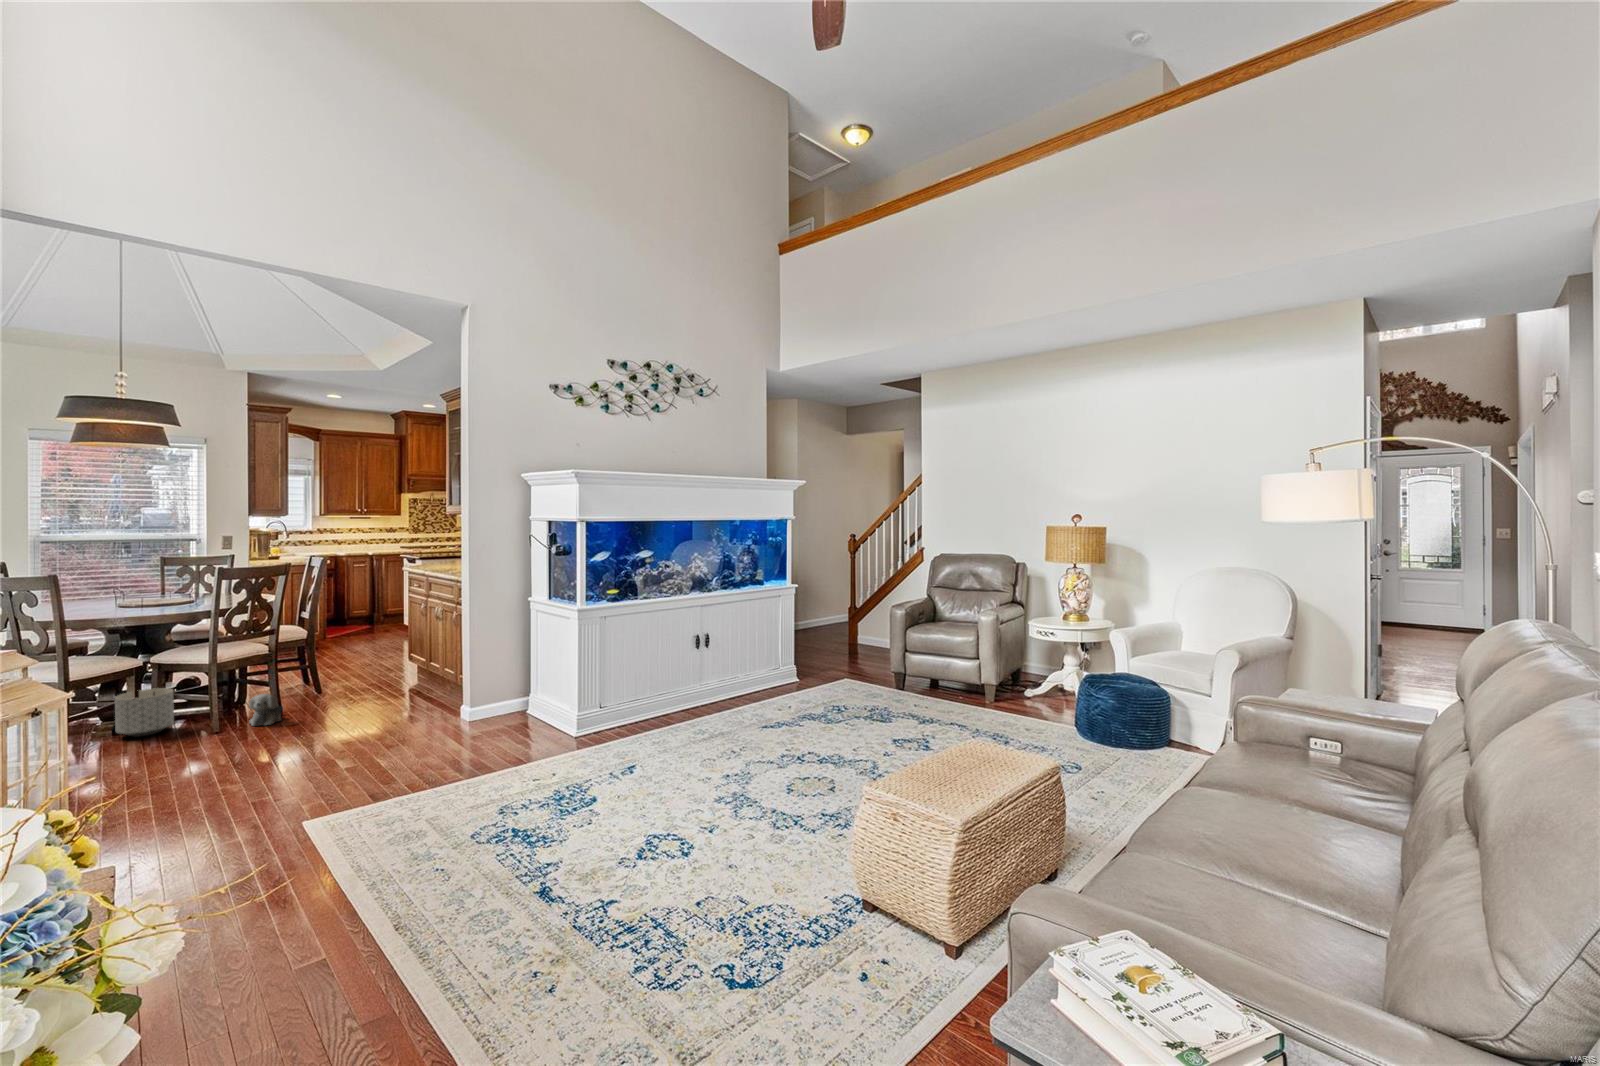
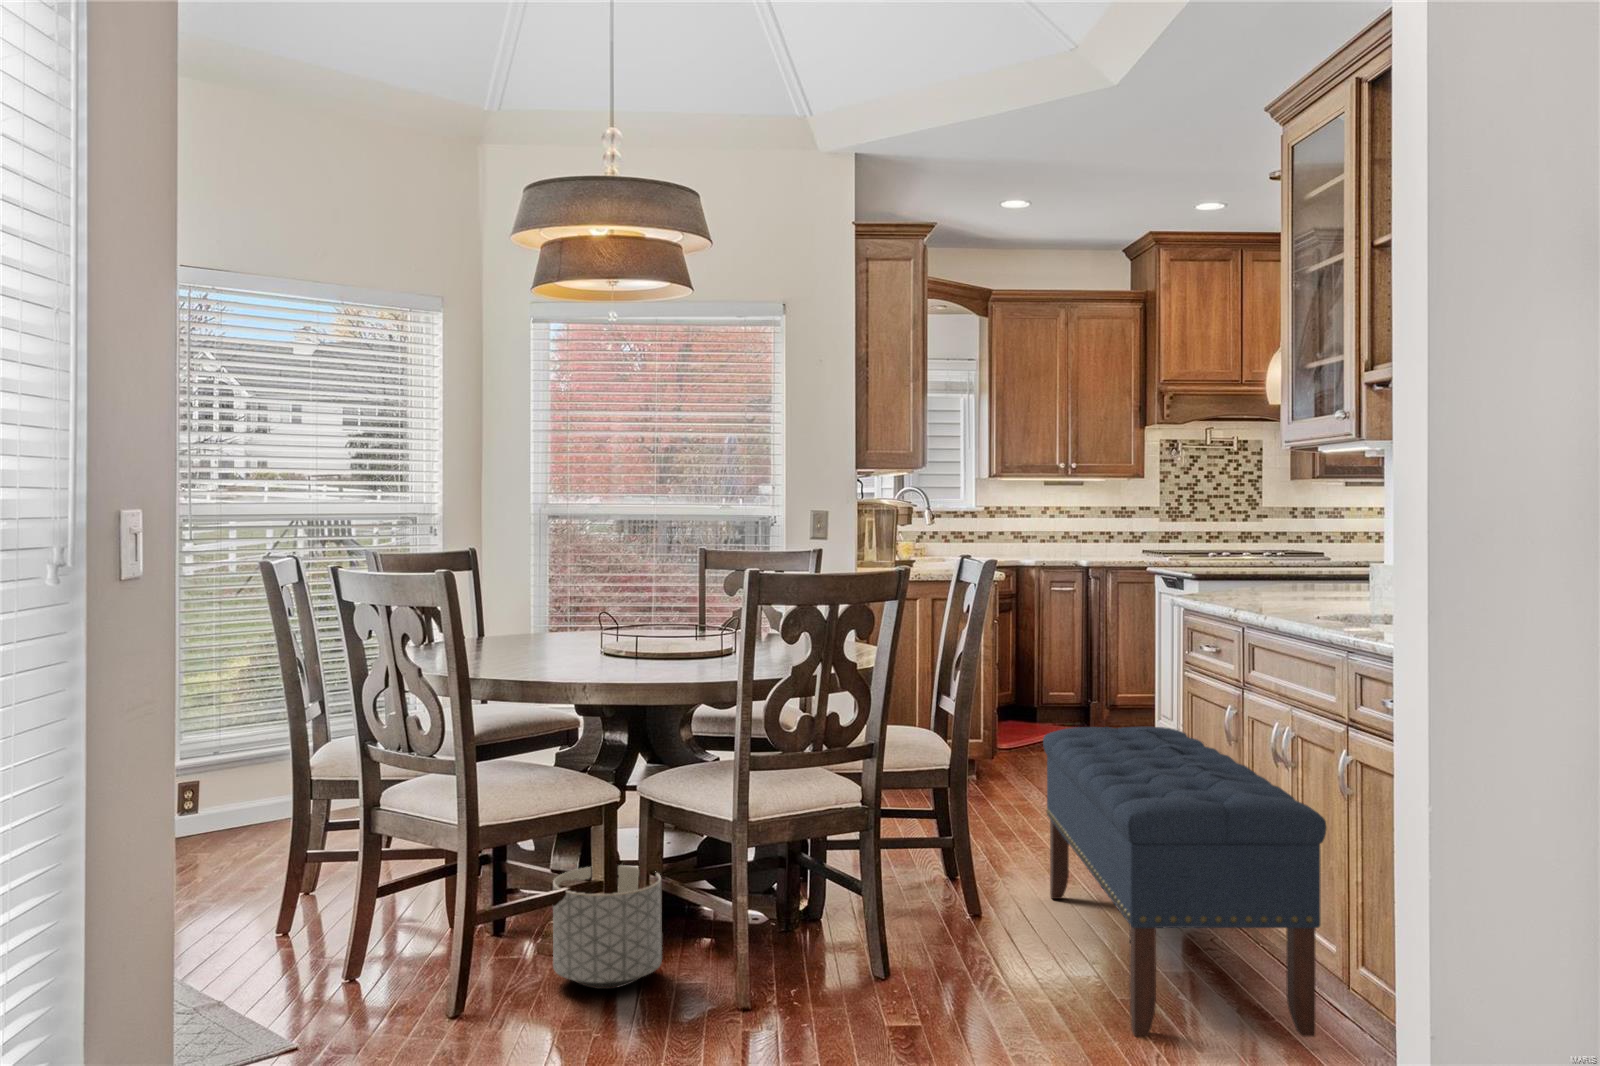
bench: none [348,615,445,709] -> present [1043,727,1327,1037]
plush toy: present [249,694,283,726] -> none [806,931,882,1028]

